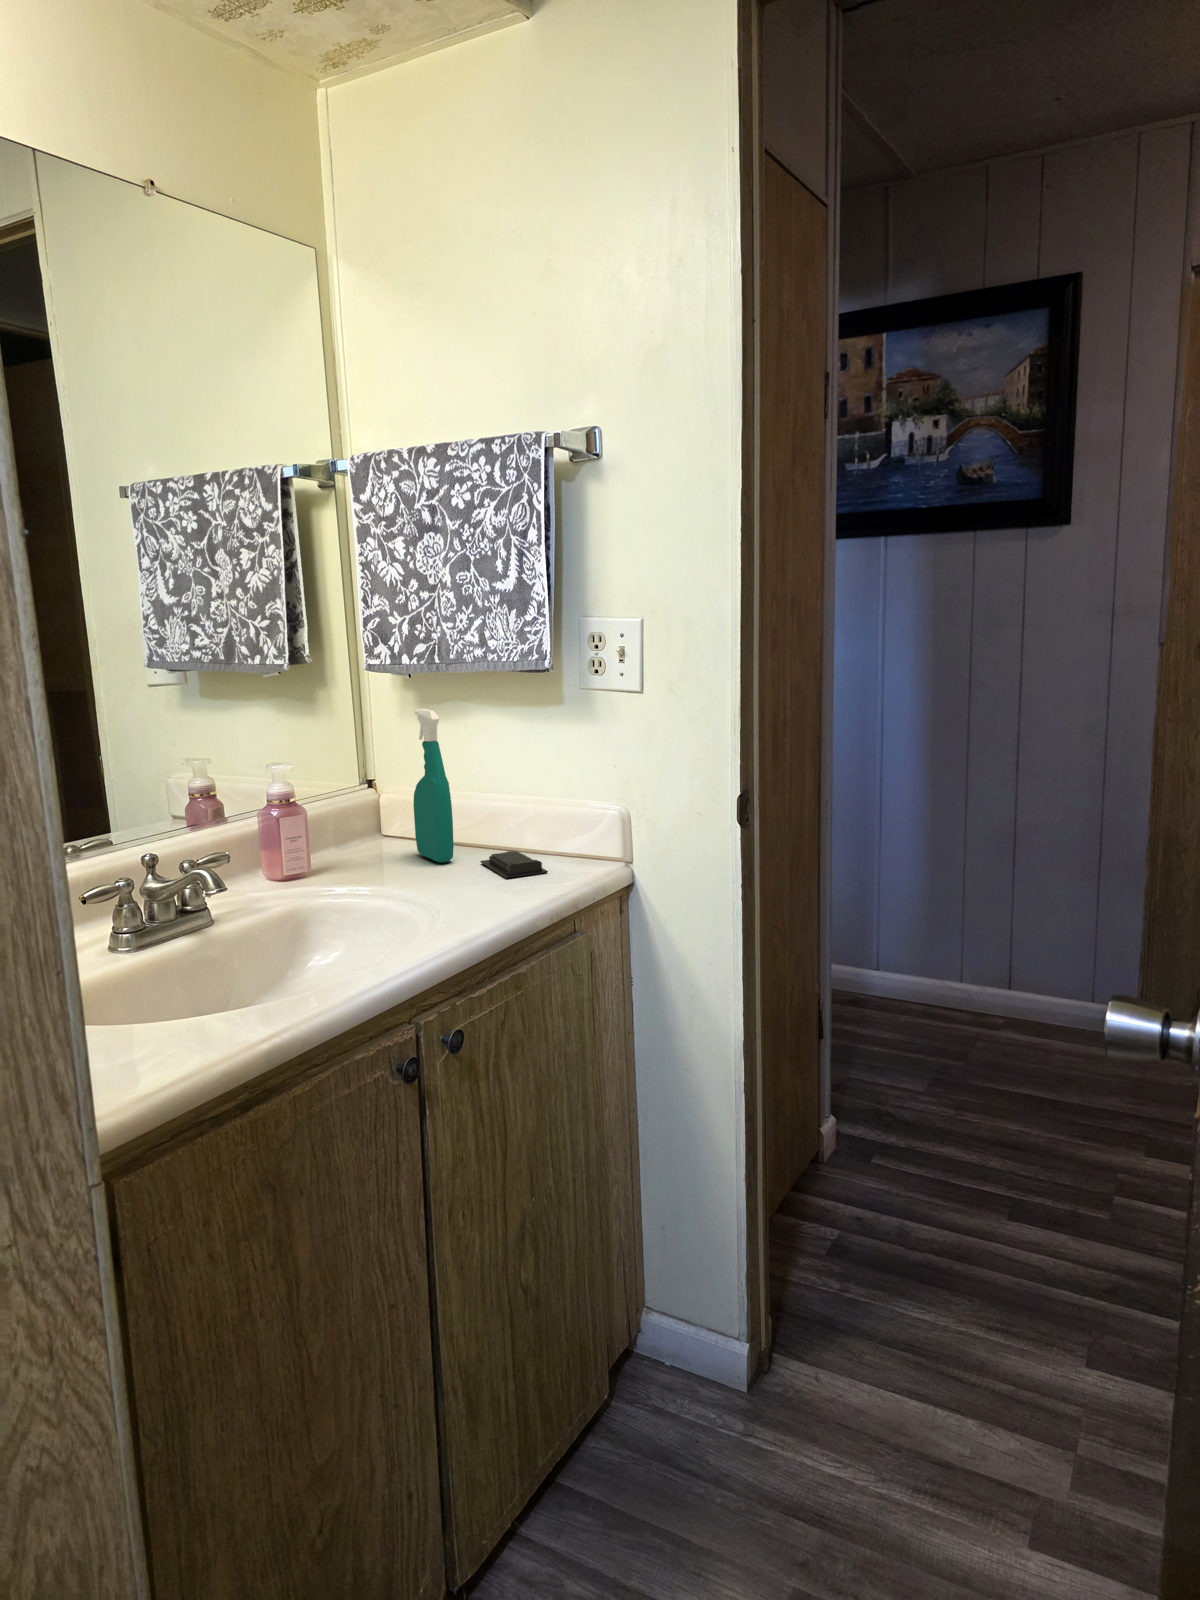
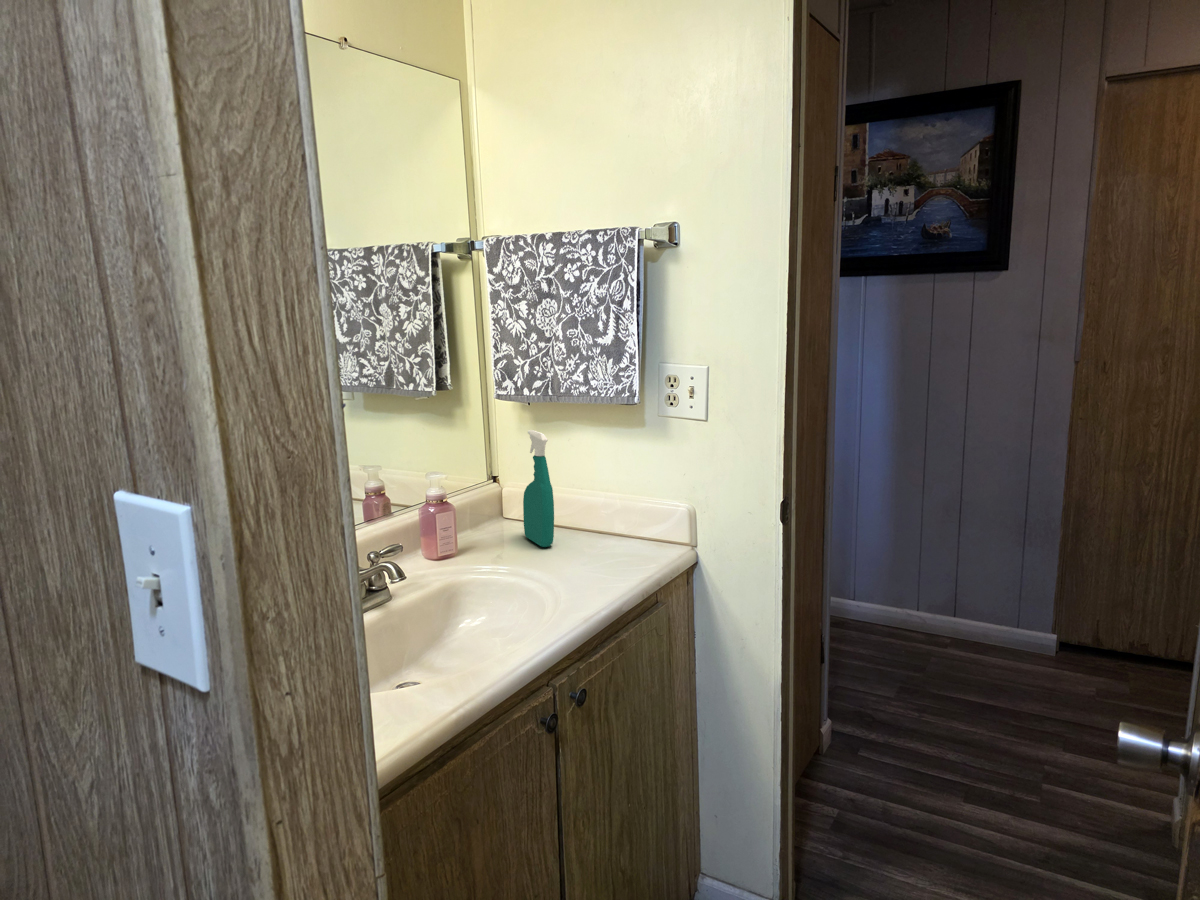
soap bar: present [480,851,548,878] -> none [574,541,628,568]

